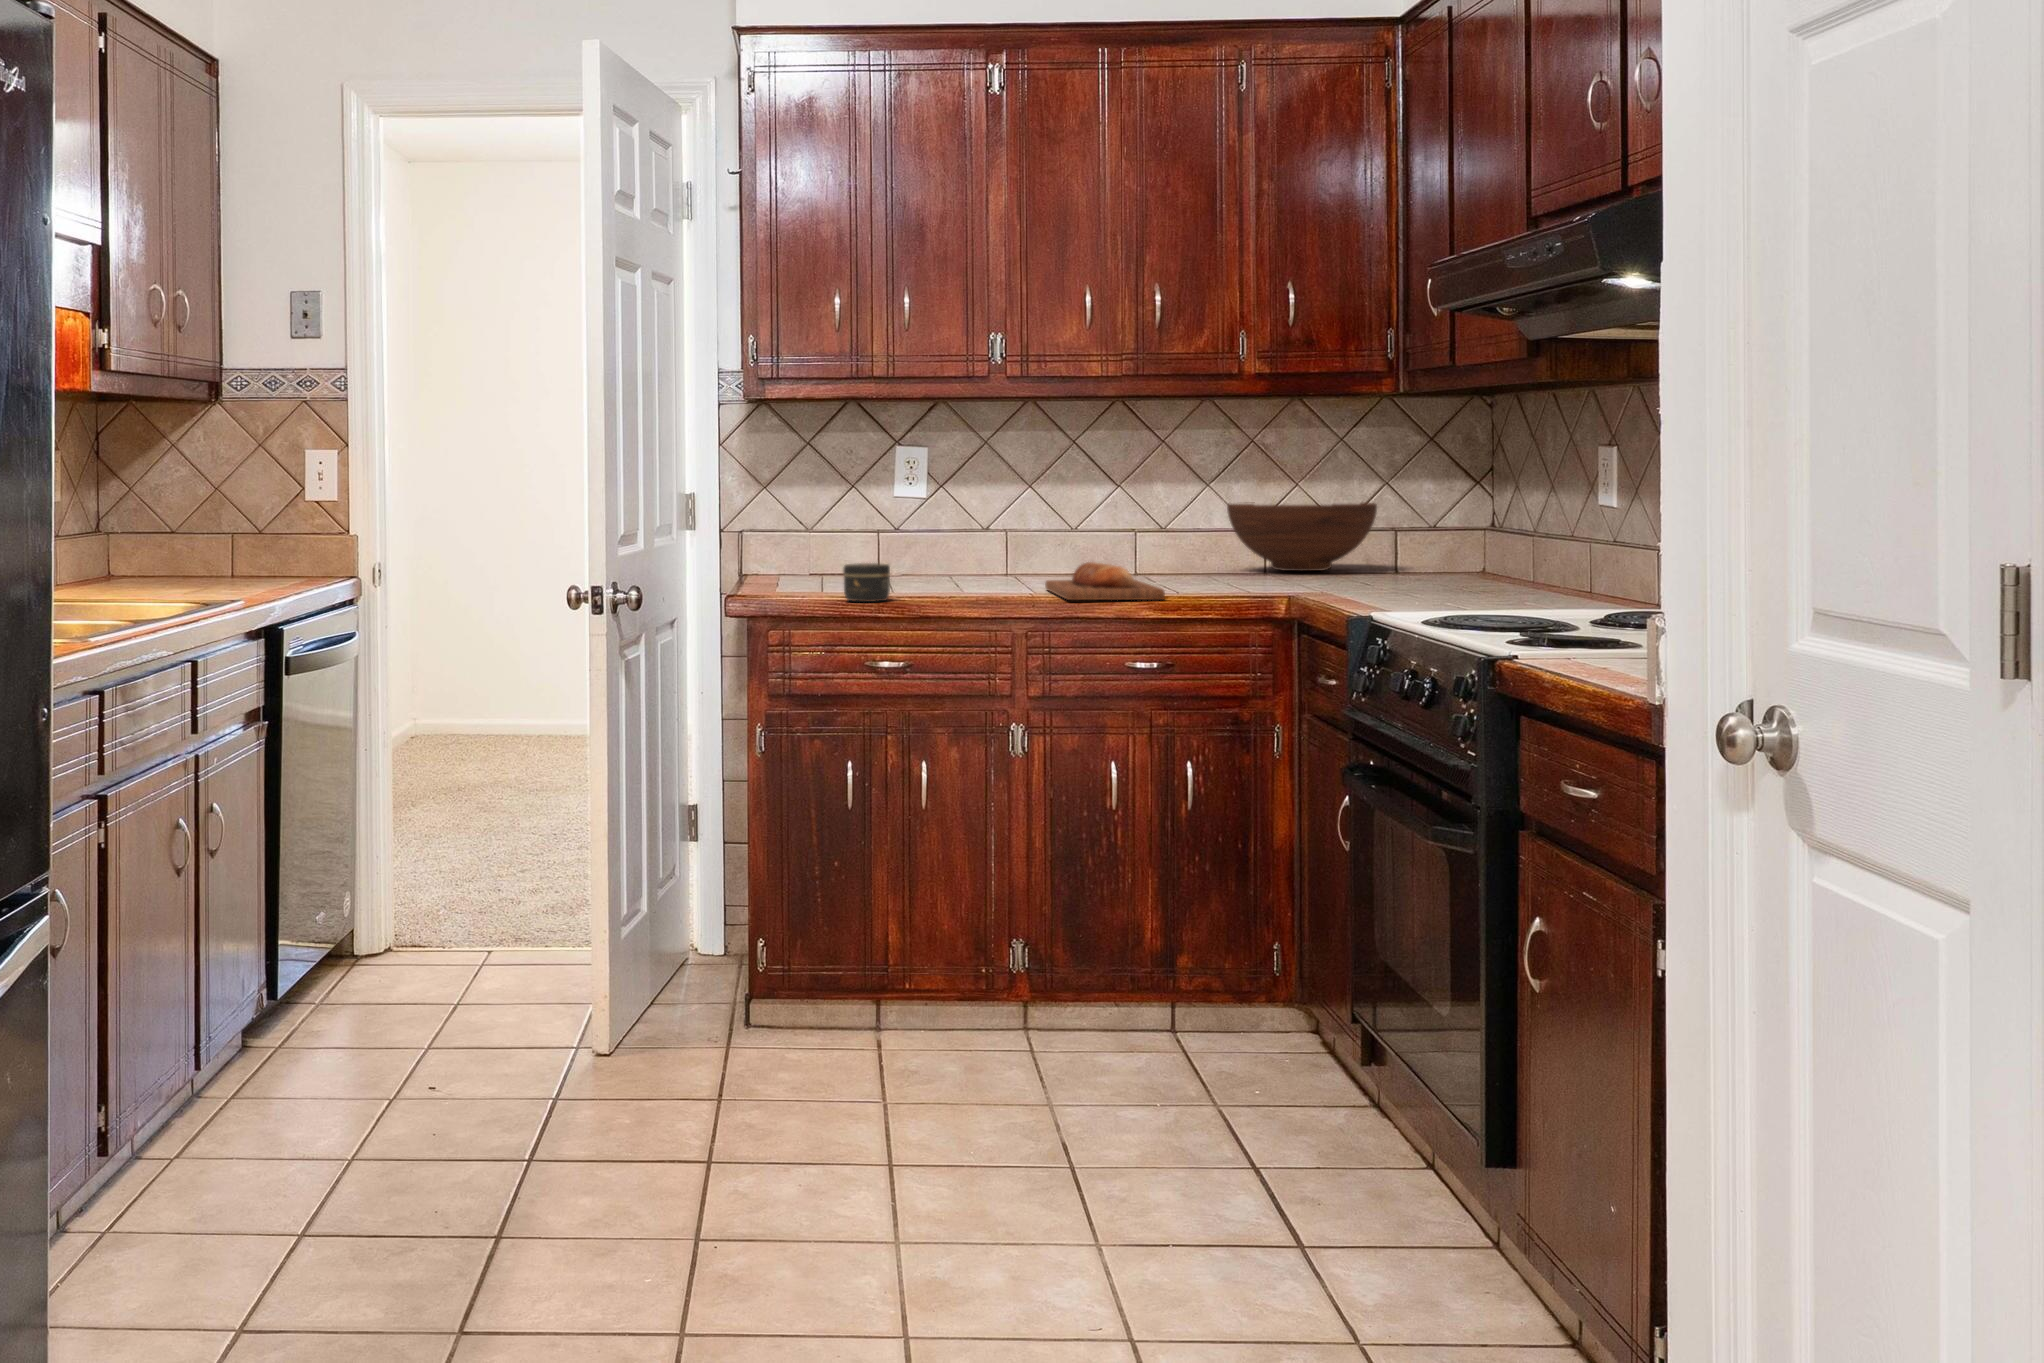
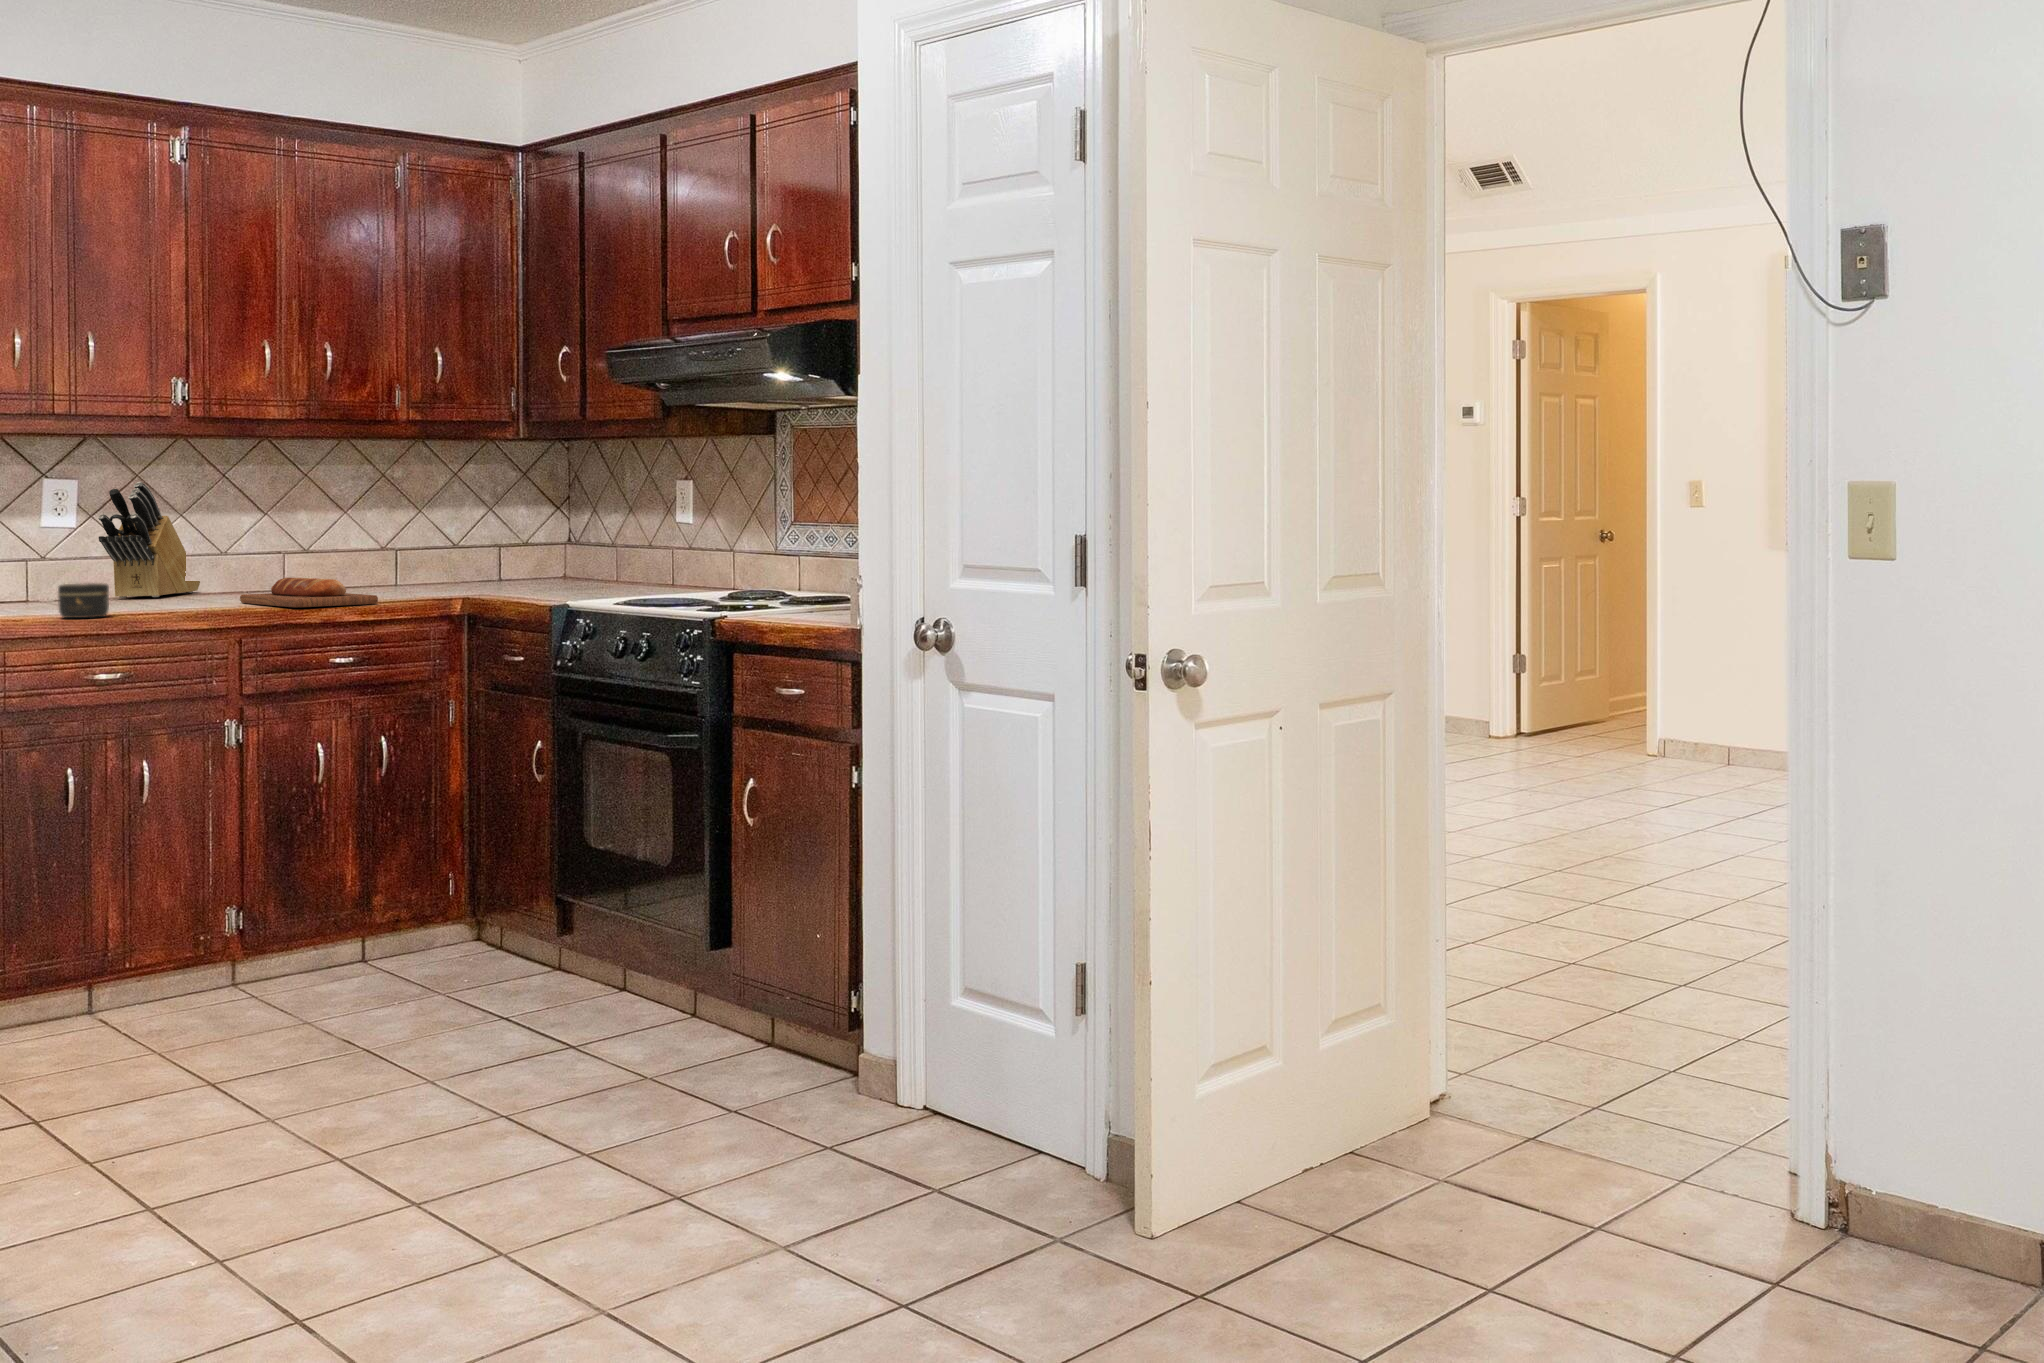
knife block: none [938,450,1055,578] -> present [98,482,200,598]
fruit bowl: present [1227,503,1377,571] -> none [365,527,494,583]

